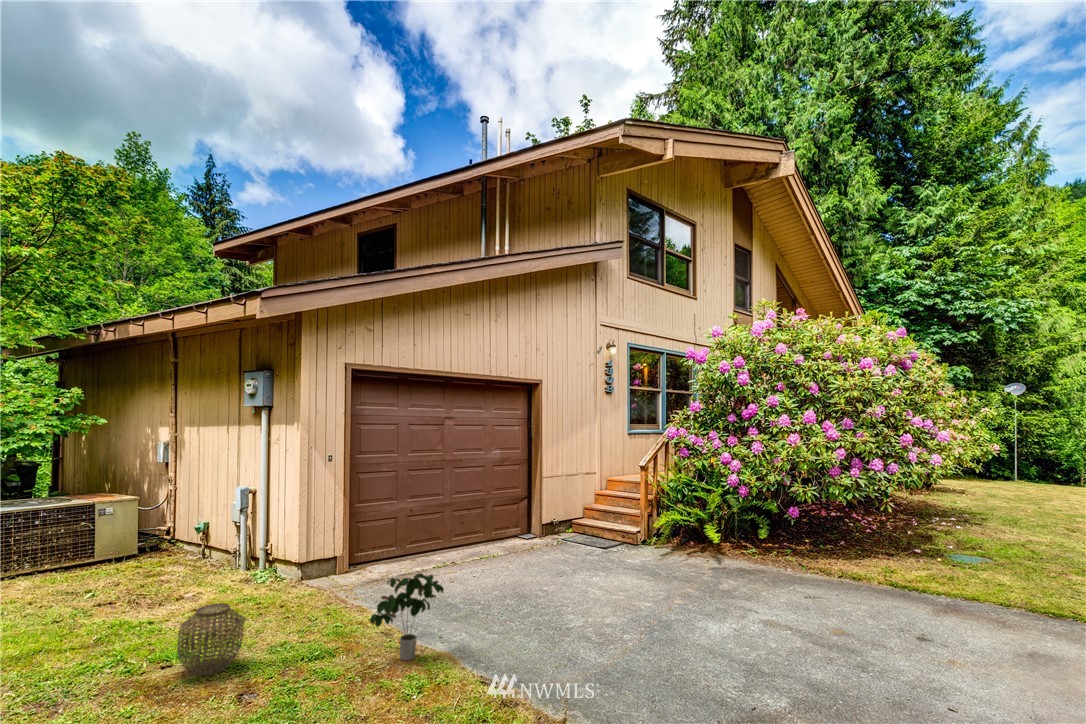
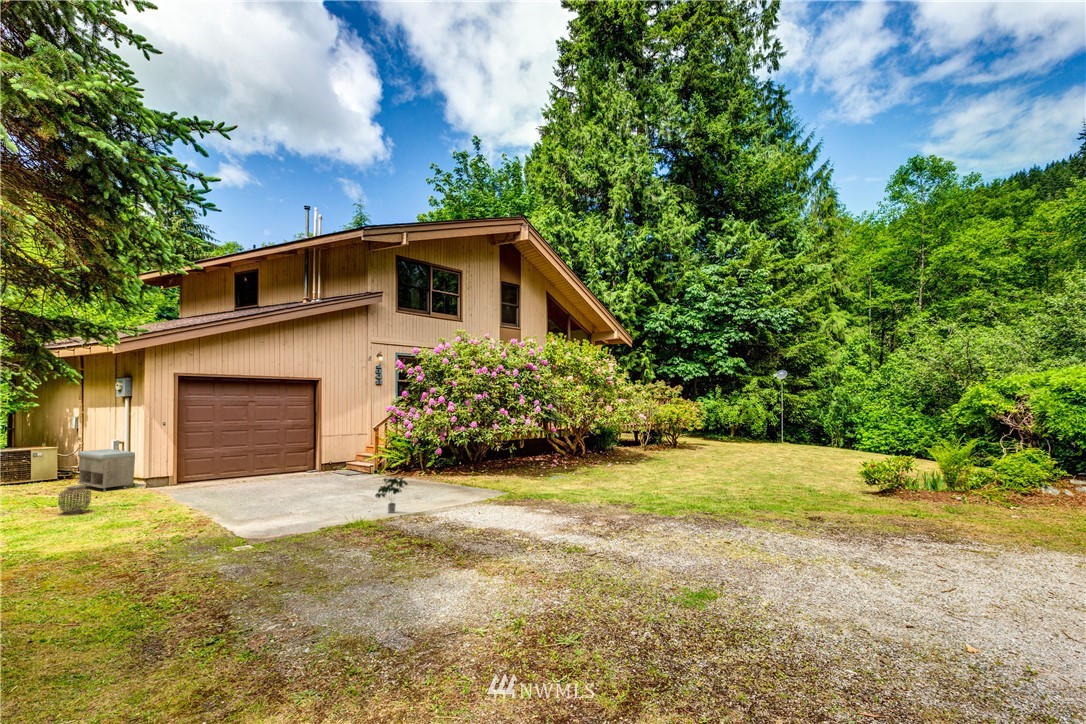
storage bench: none [179,502,281,588] -> present [78,449,135,491]
potted plant: present [370,573,444,660] -> present [375,477,408,513]

